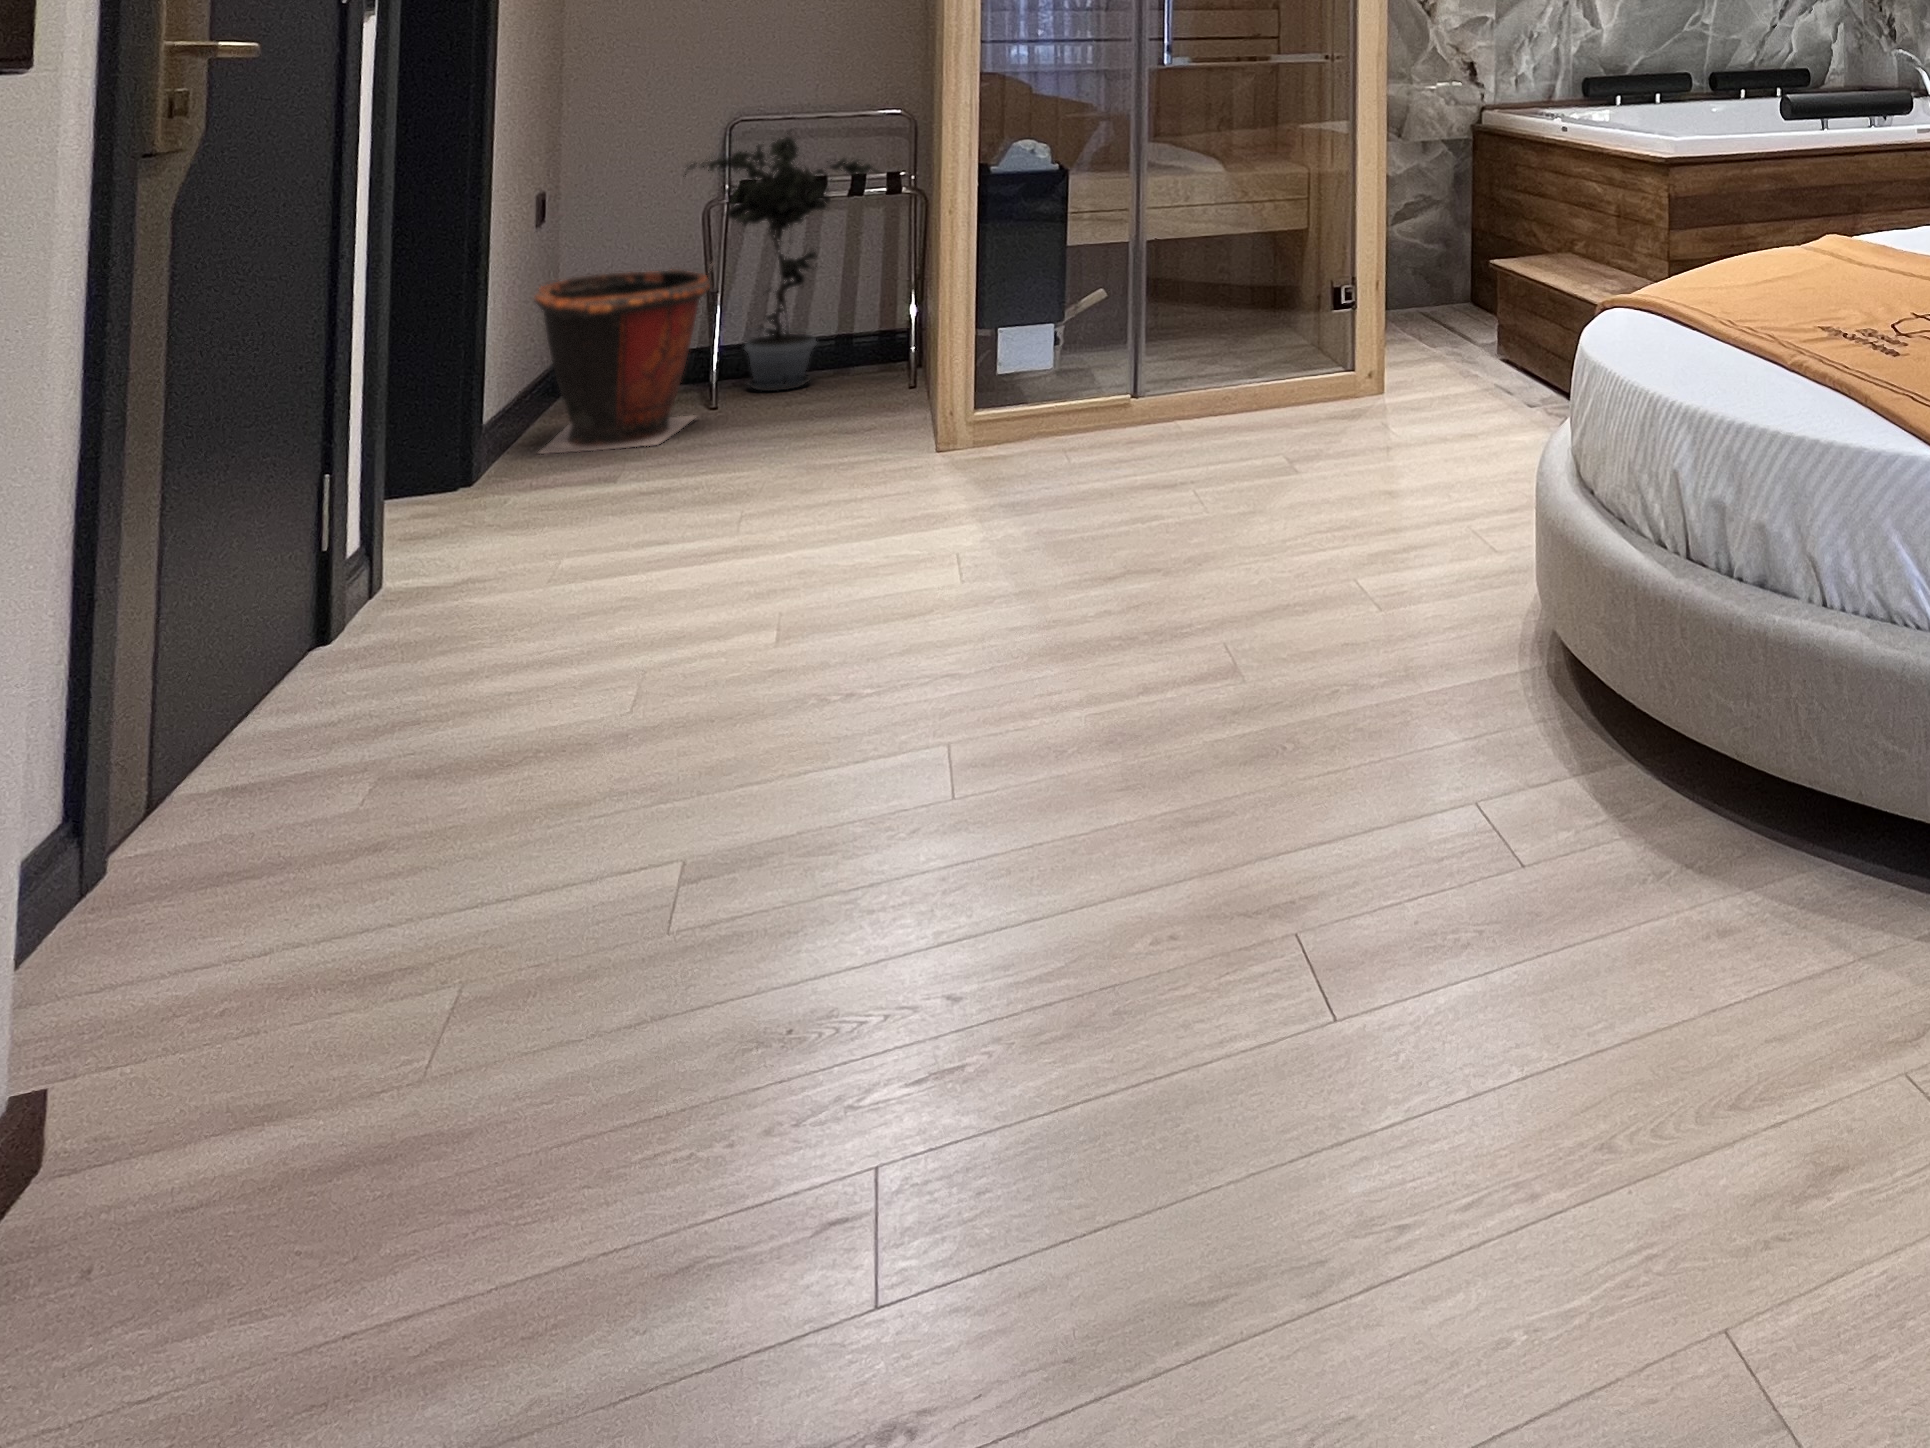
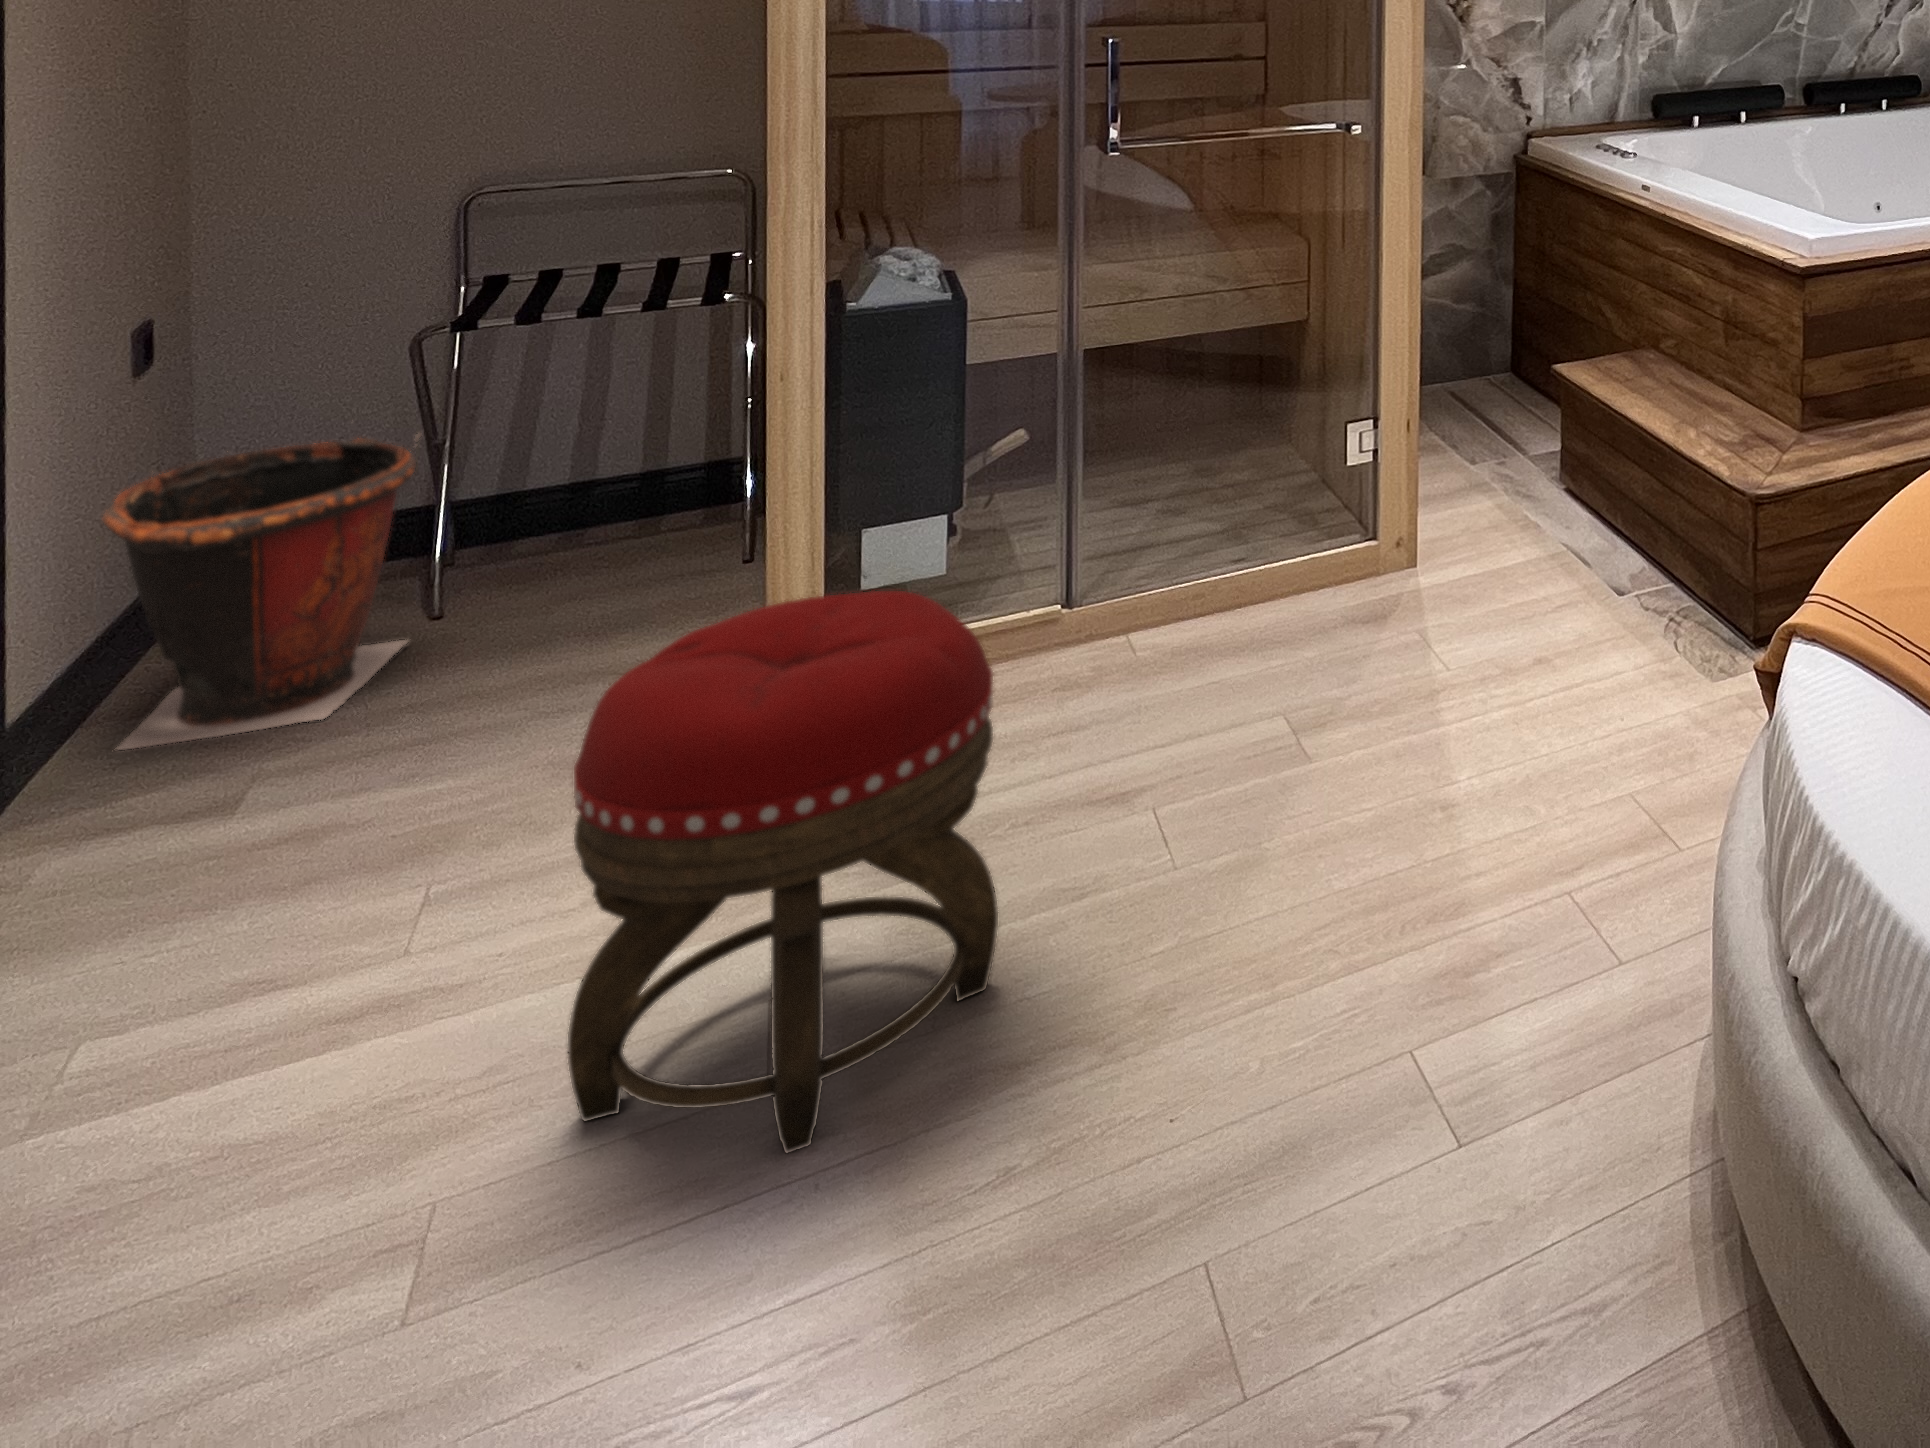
potted plant: present [683,133,879,391] -> none [390,208,701,569]
footstool: none [854,284,1096,592] -> present [568,591,998,1153]

